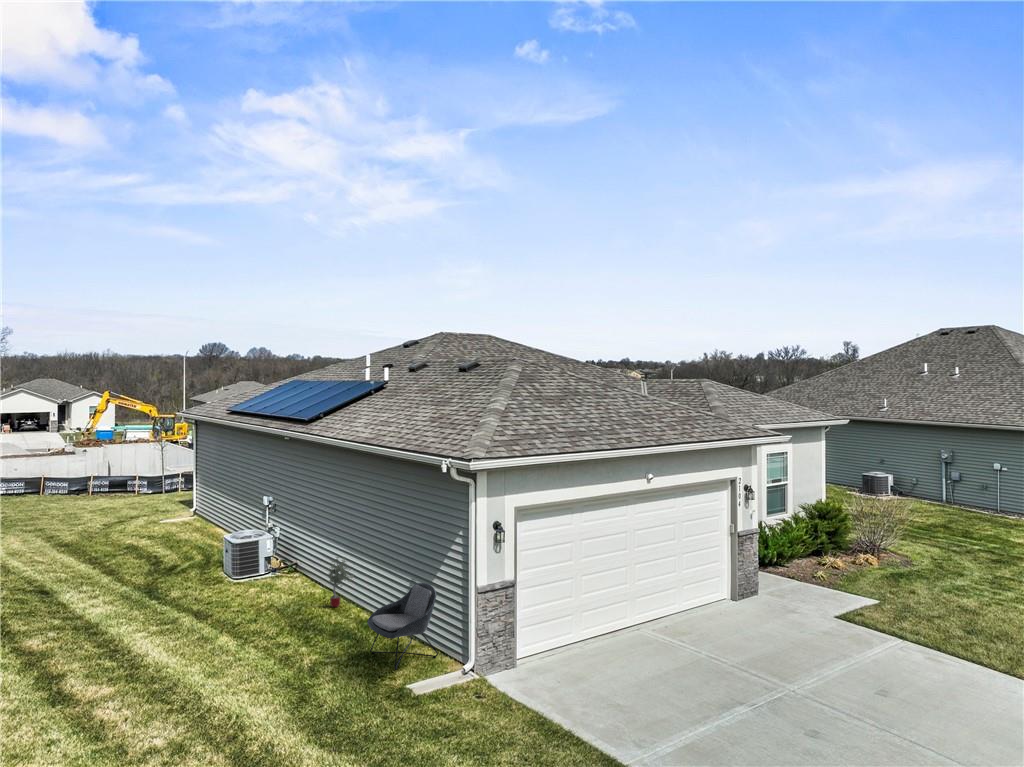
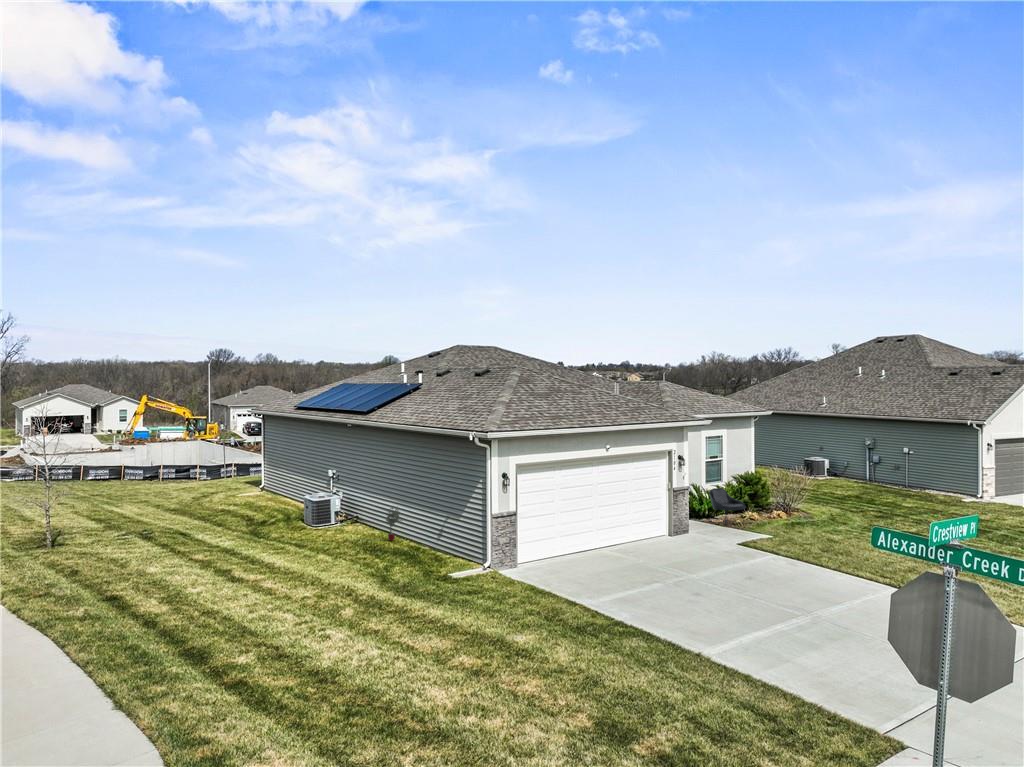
lounge chair: present [367,583,438,670] -> present [710,488,746,524]

